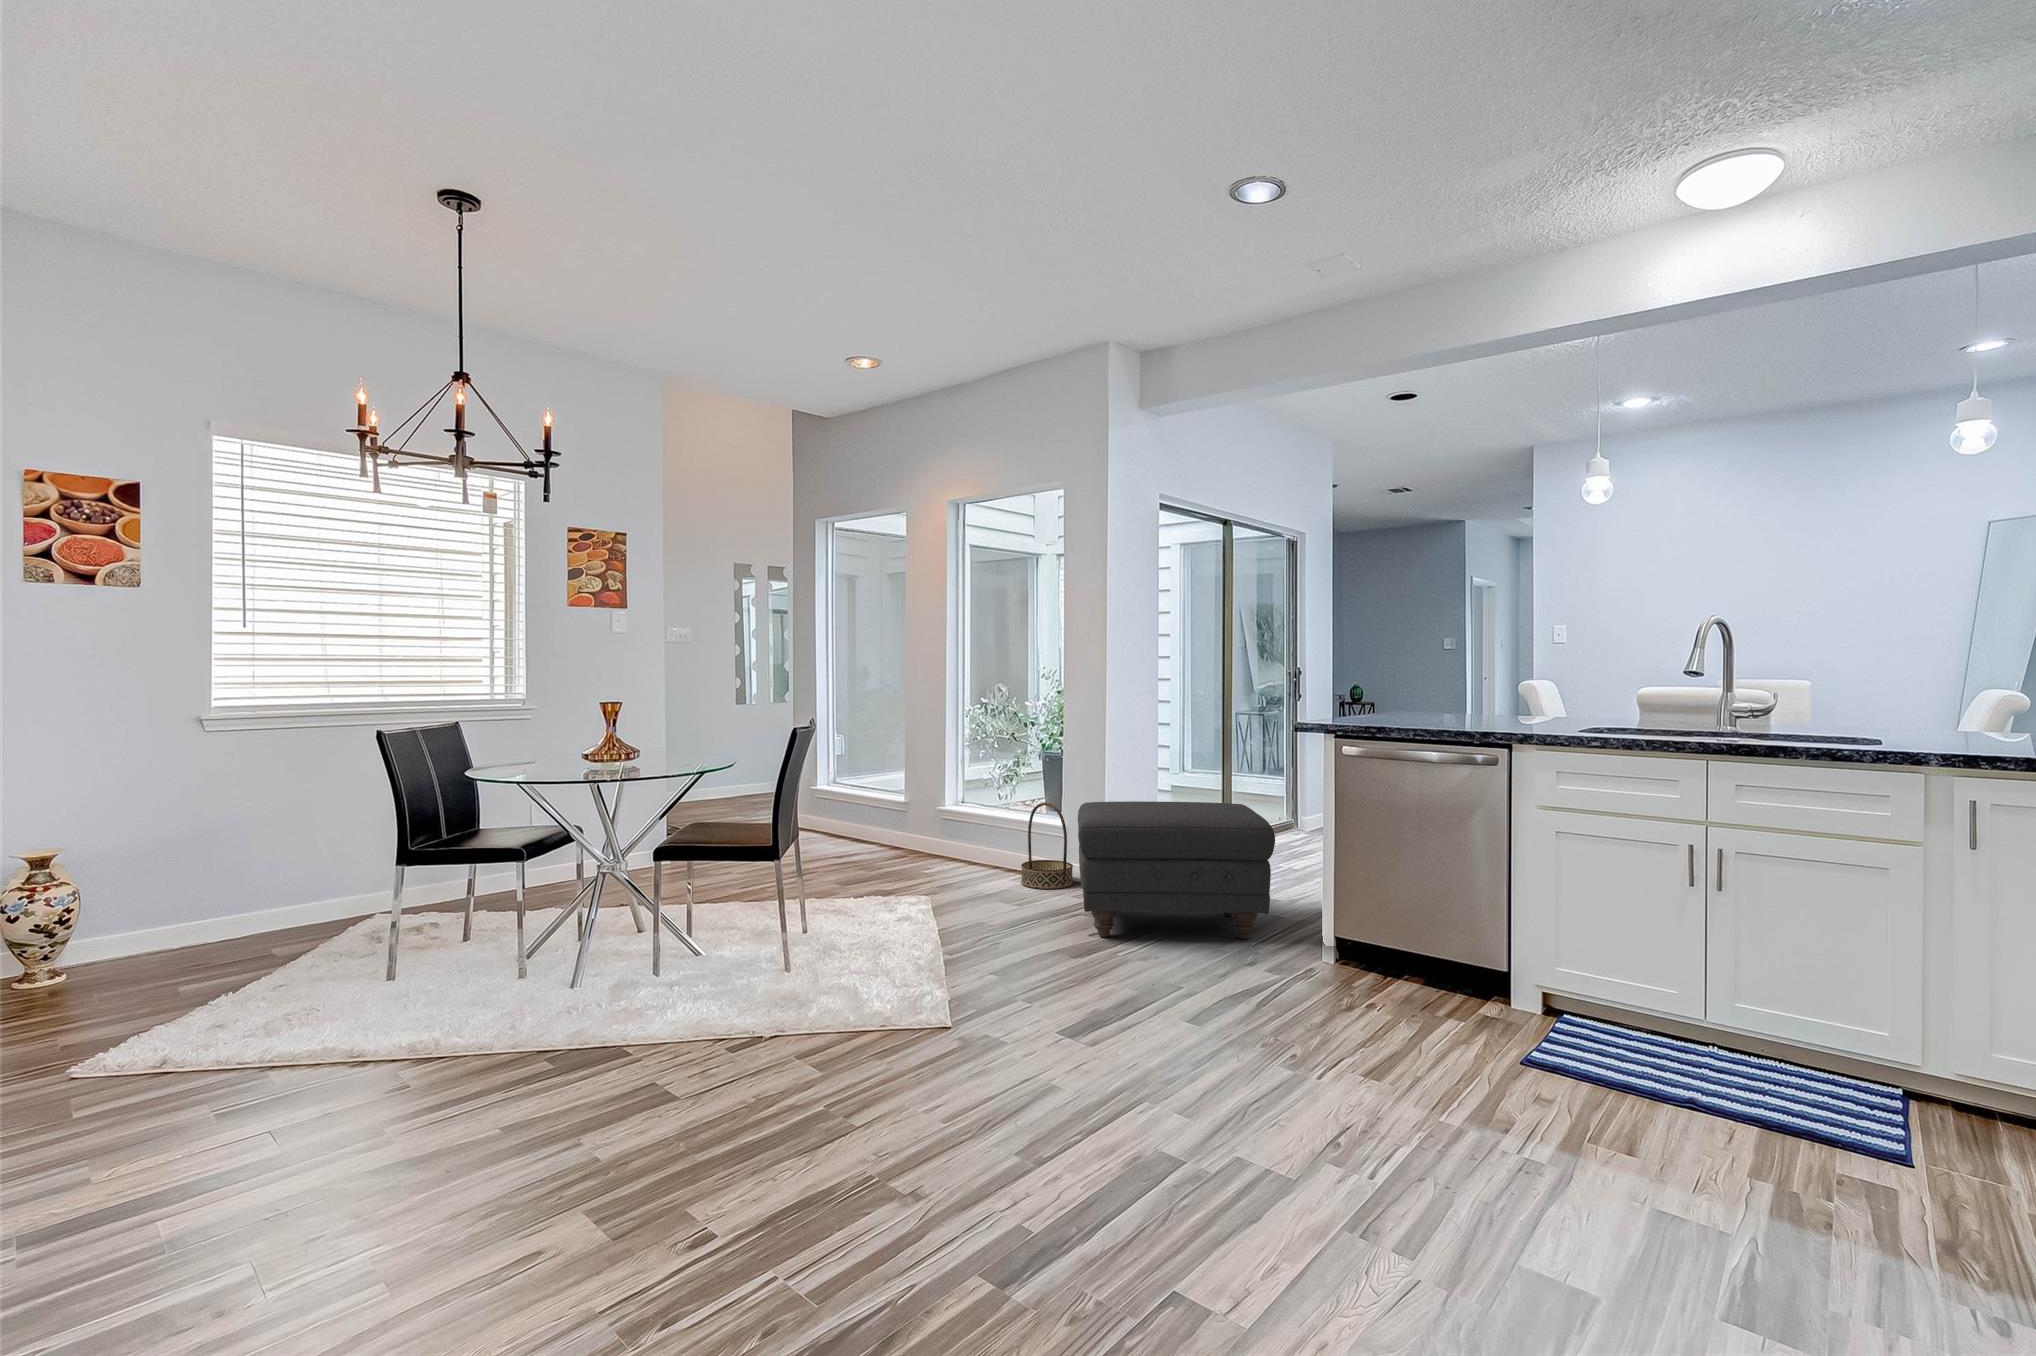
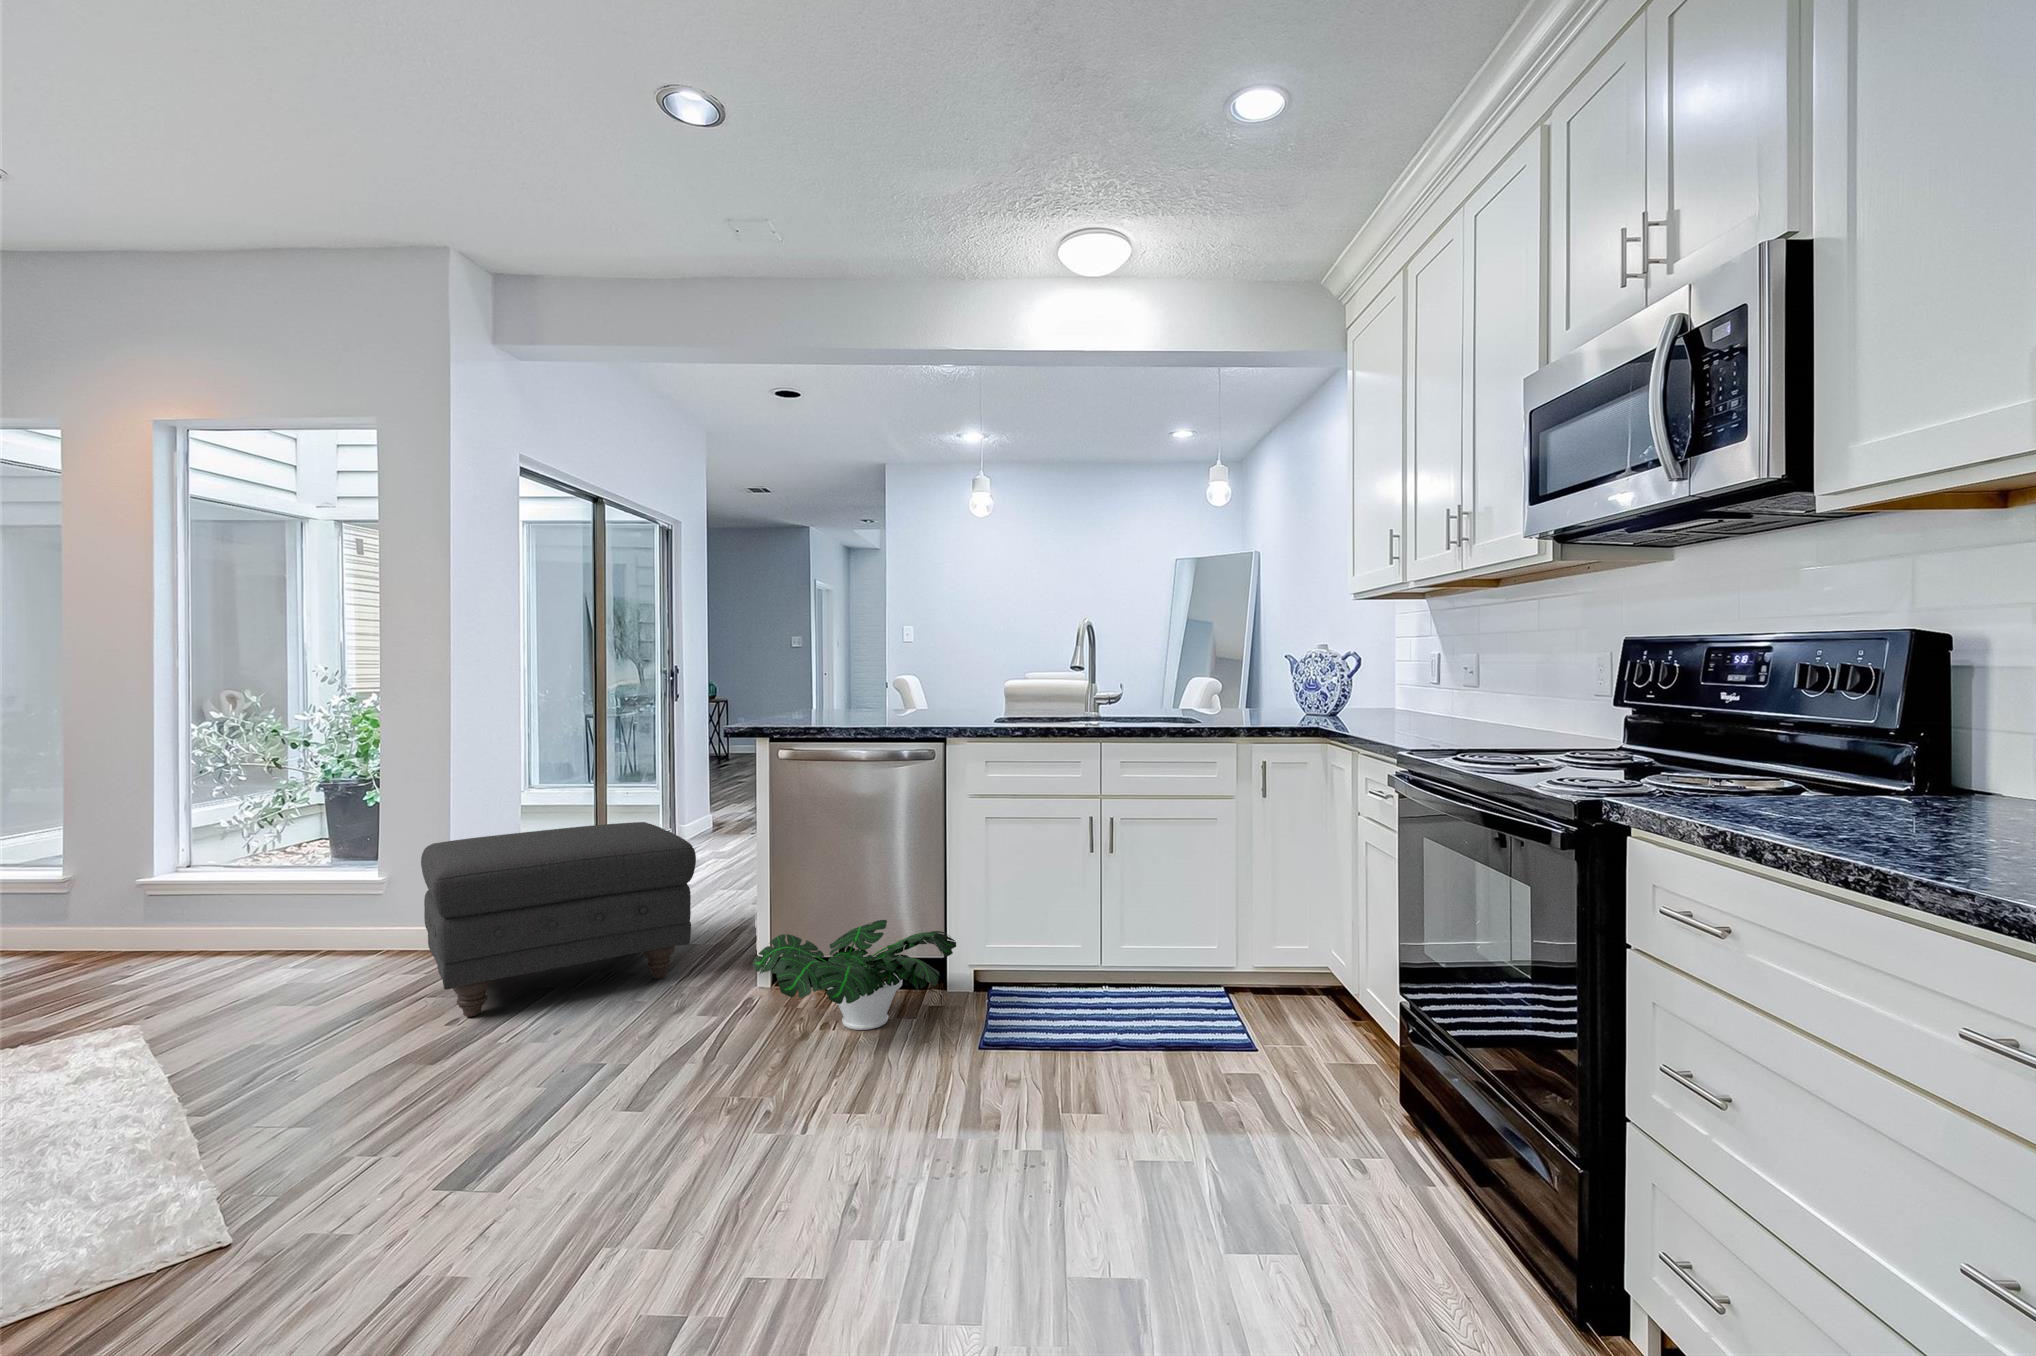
basket: present [1021,802,1073,889] -> none [321,849,406,967]
potted plant: none [1308,915,1514,1019] -> present [752,920,956,1030]

